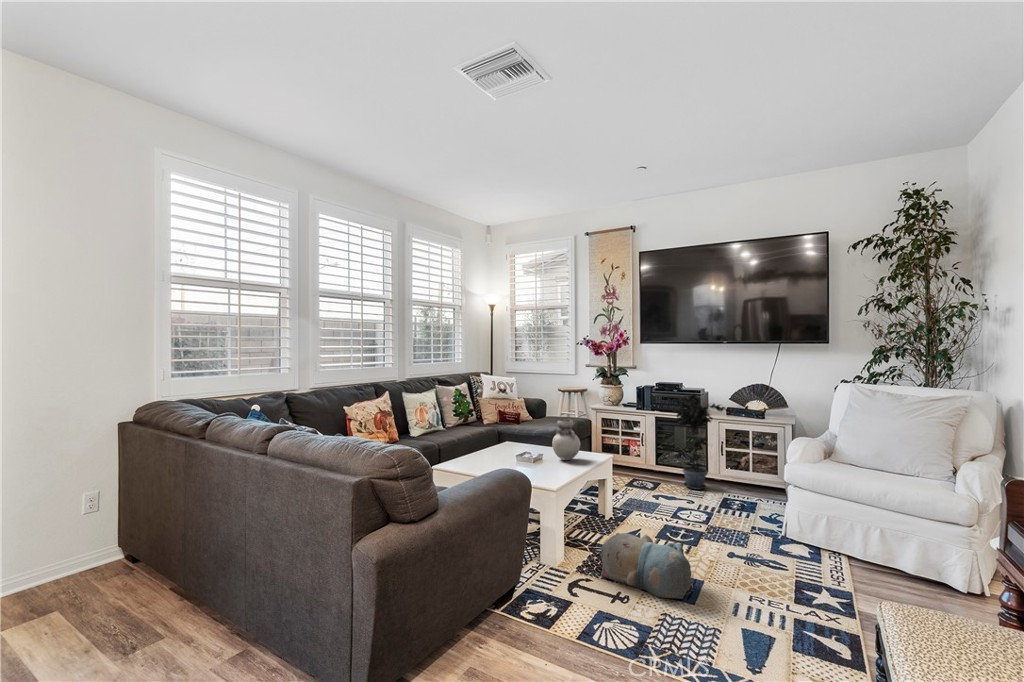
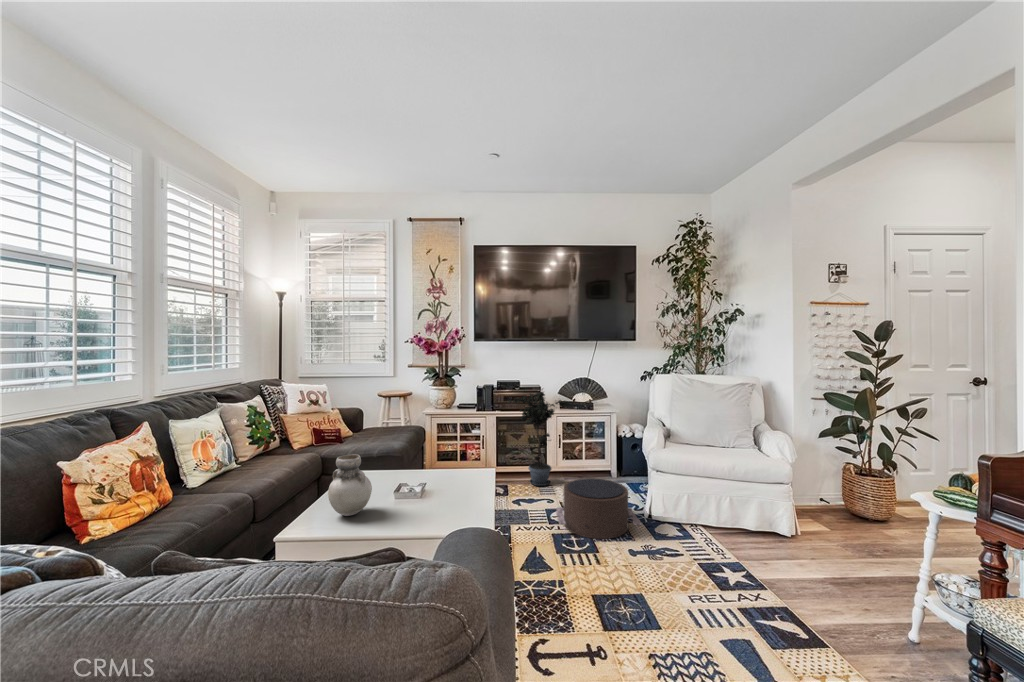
vase: present [552,420,580,460] -> present [328,454,372,516]
pouf: none [672,482,765,542] -> present [556,478,641,539]
plush toy: present [601,533,691,599] -> none [538,559,647,630]

